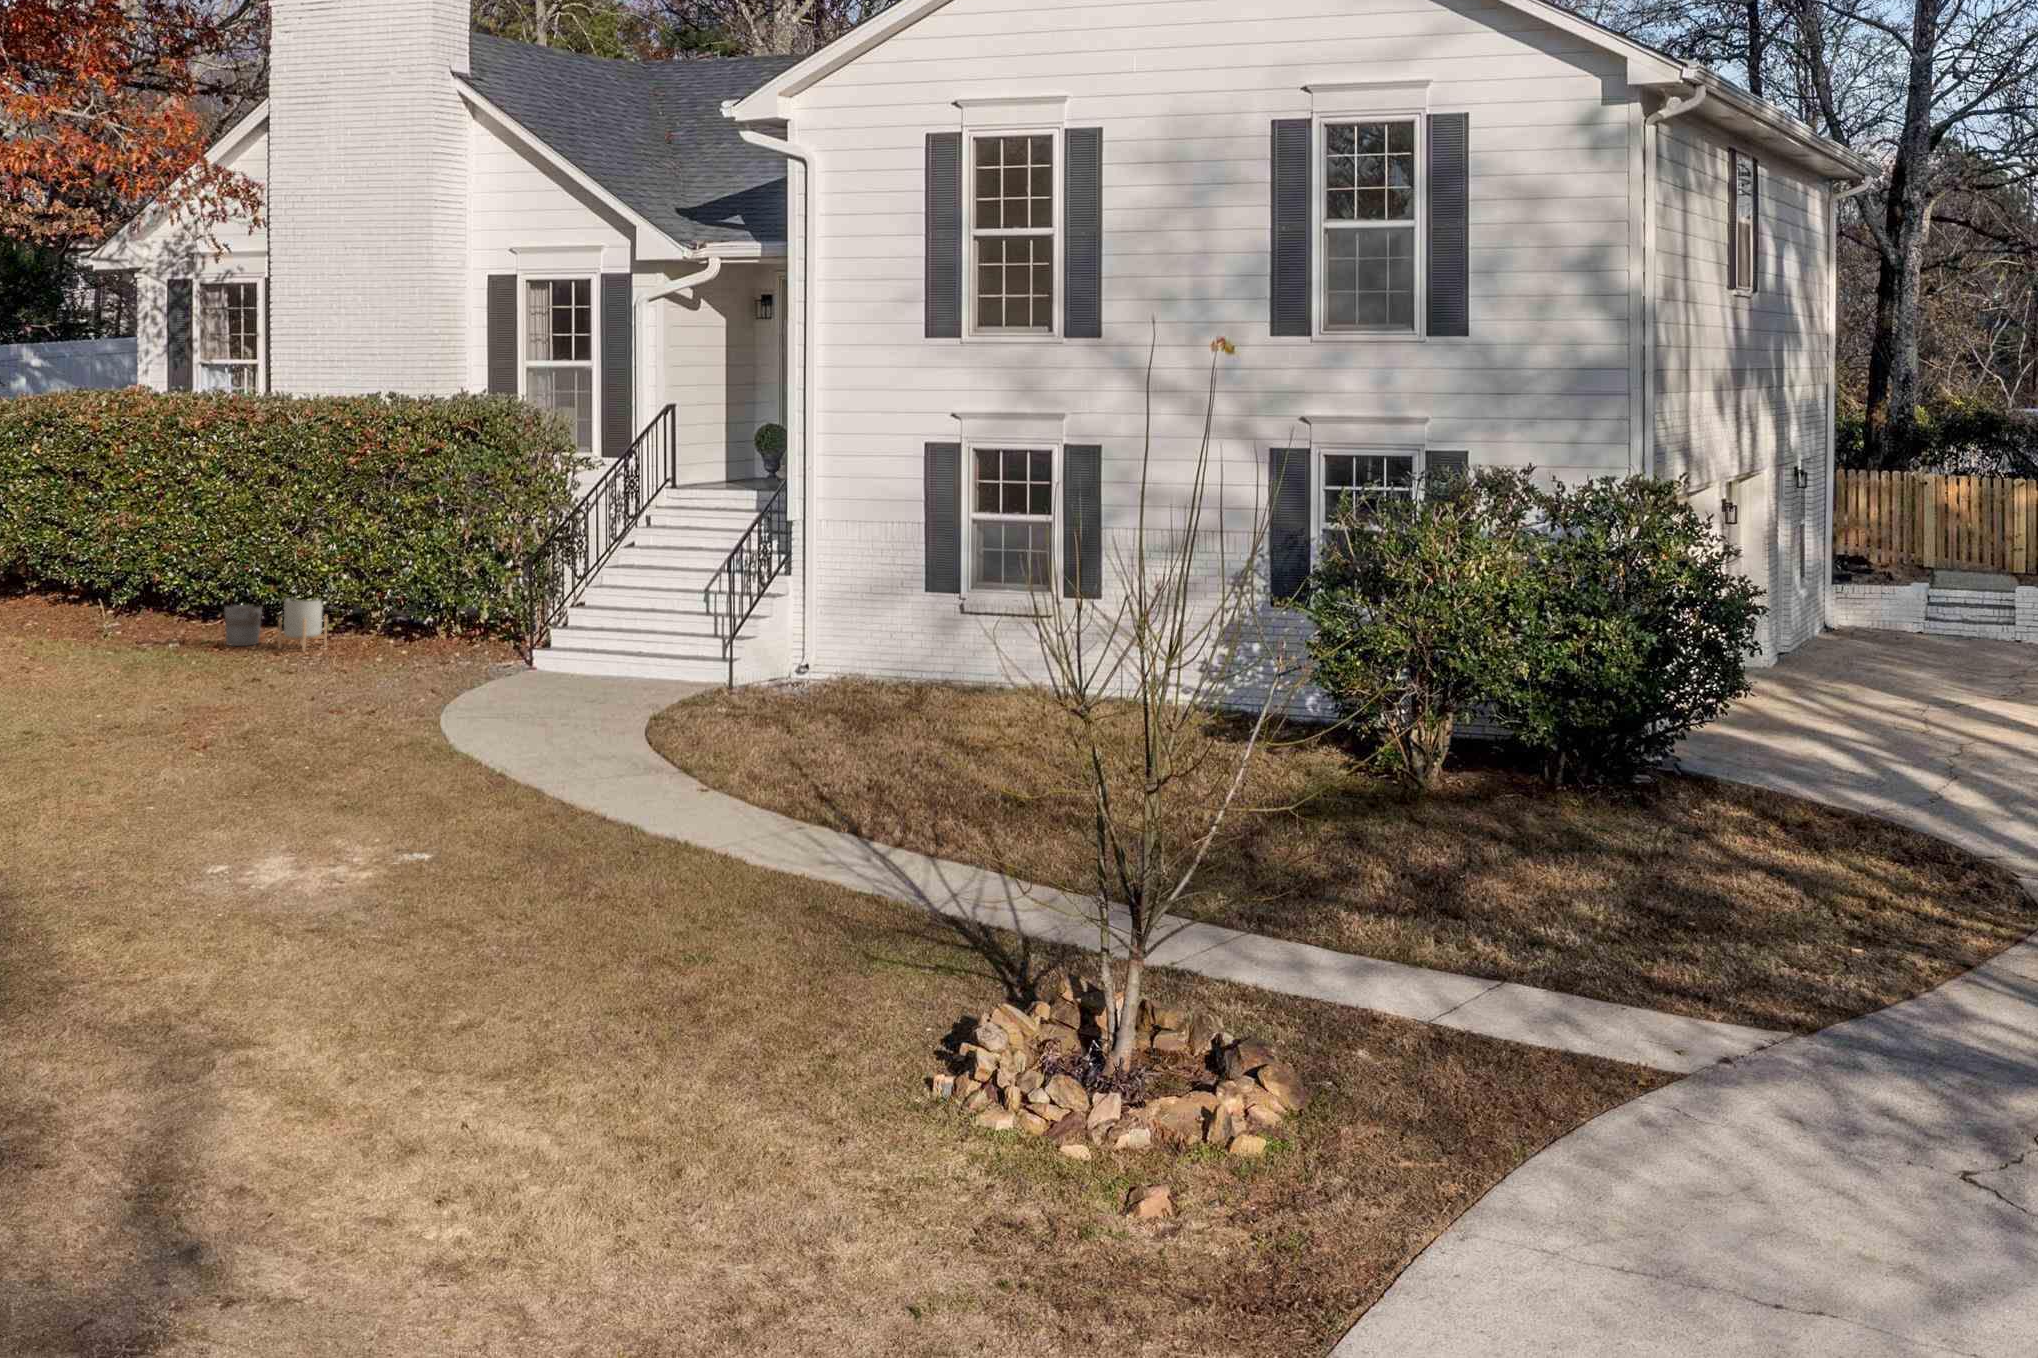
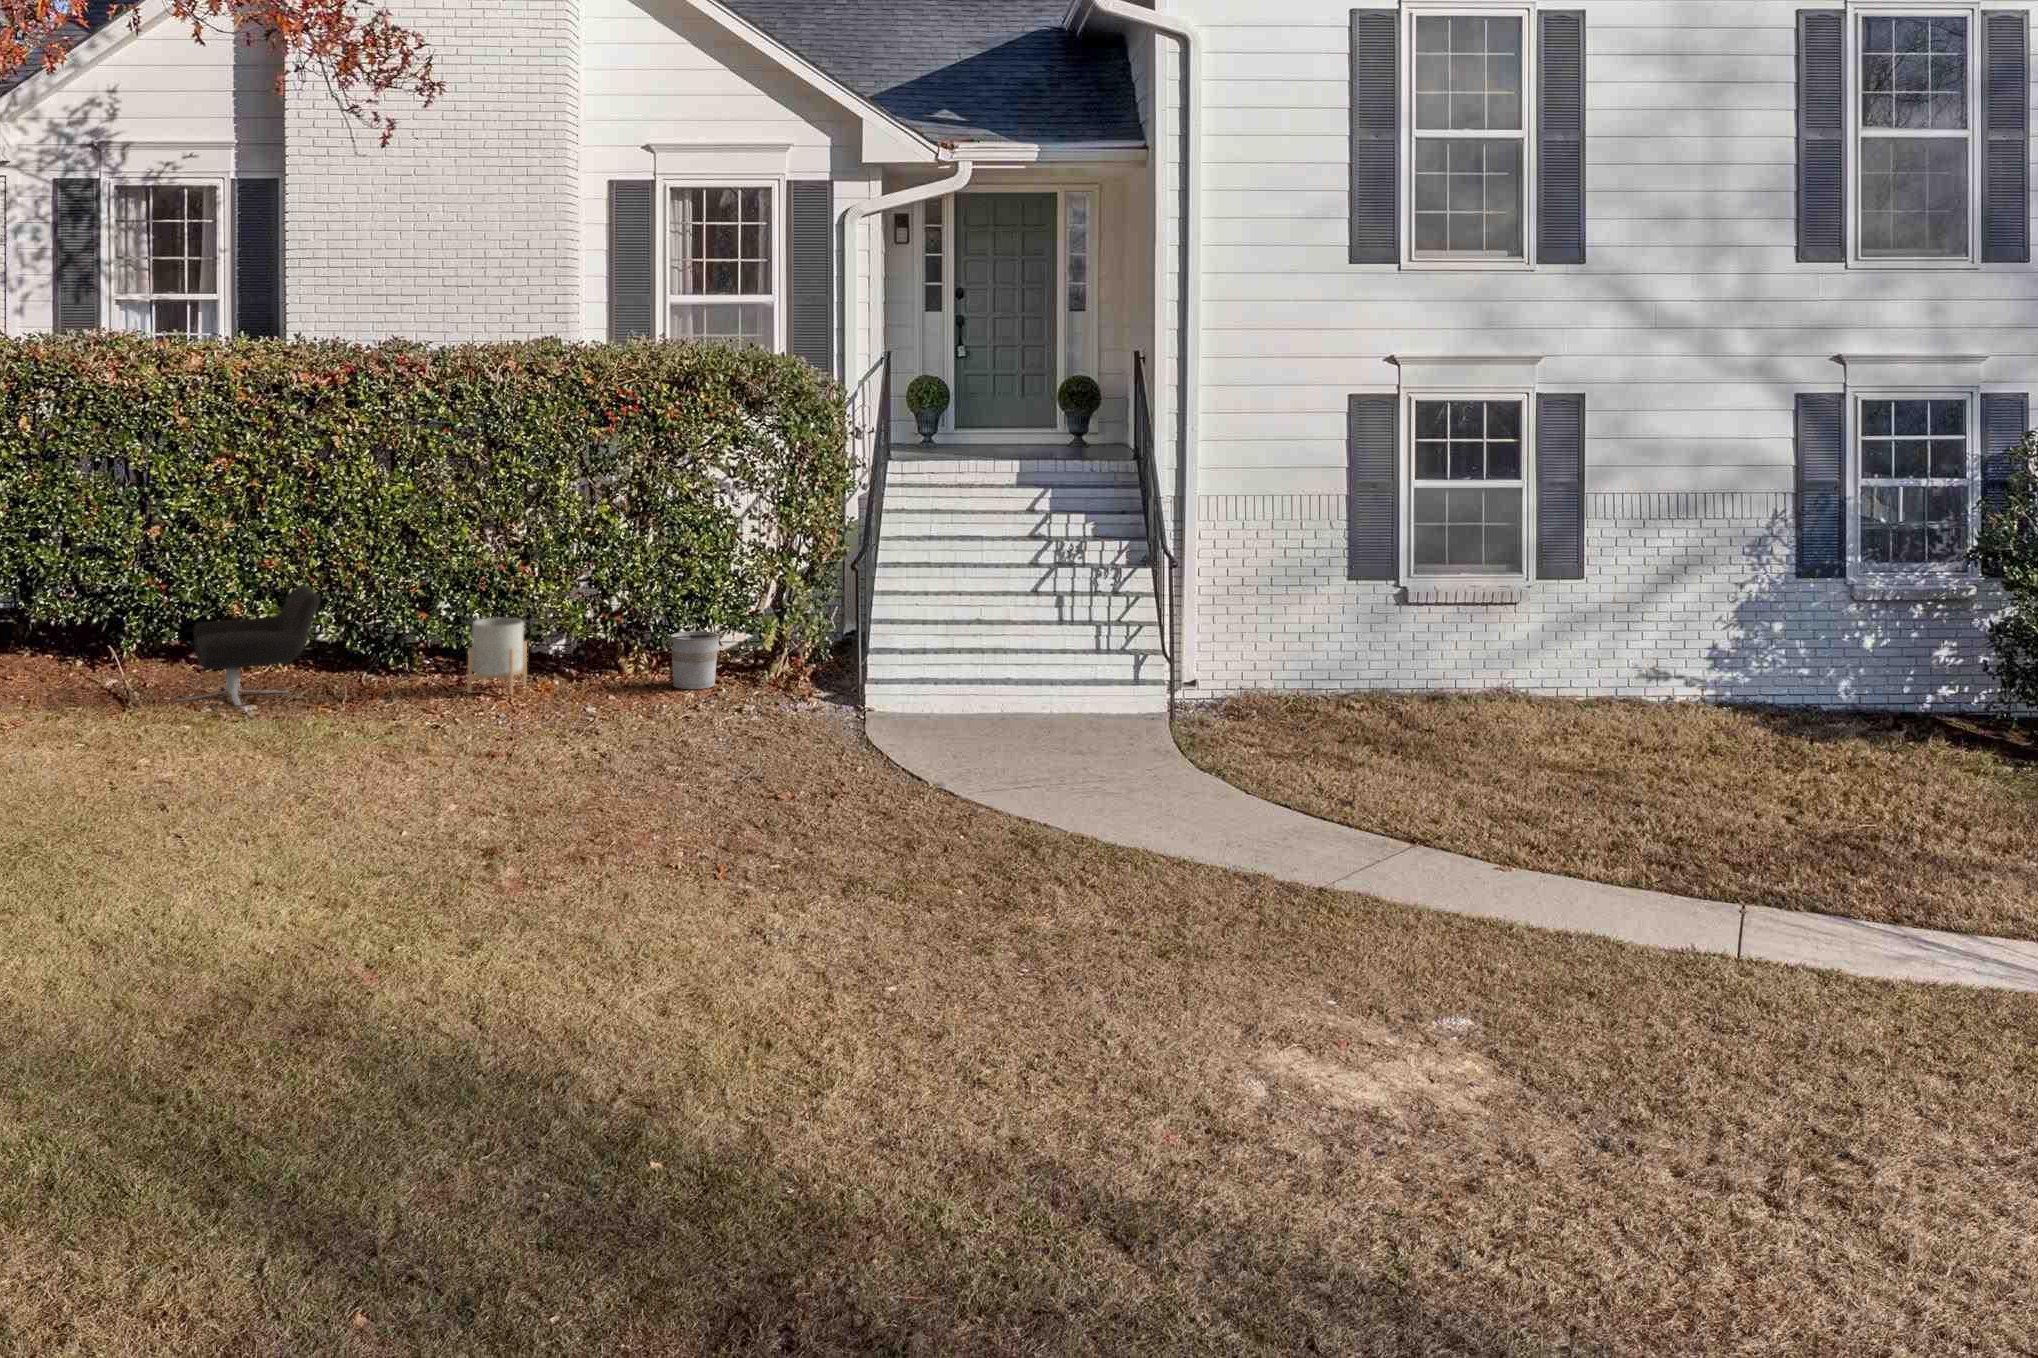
lounge chair: none [91,568,195,646] -> present [178,585,320,705]
bucket: present [224,605,262,646] -> present [667,631,724,689]

